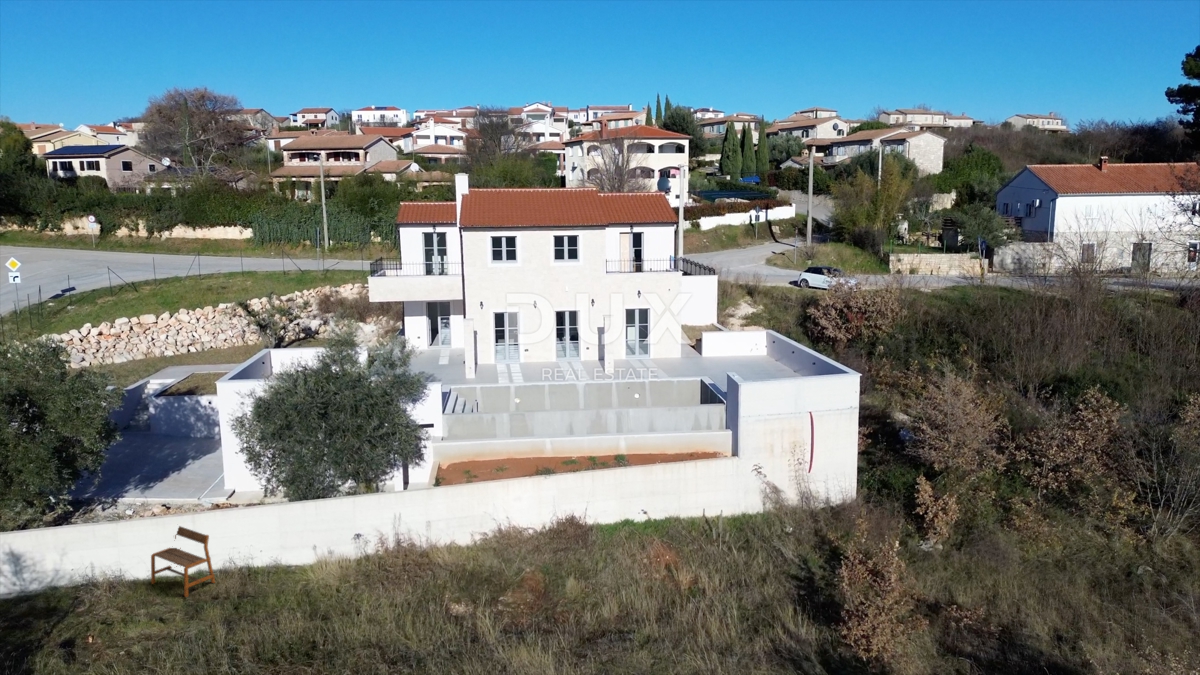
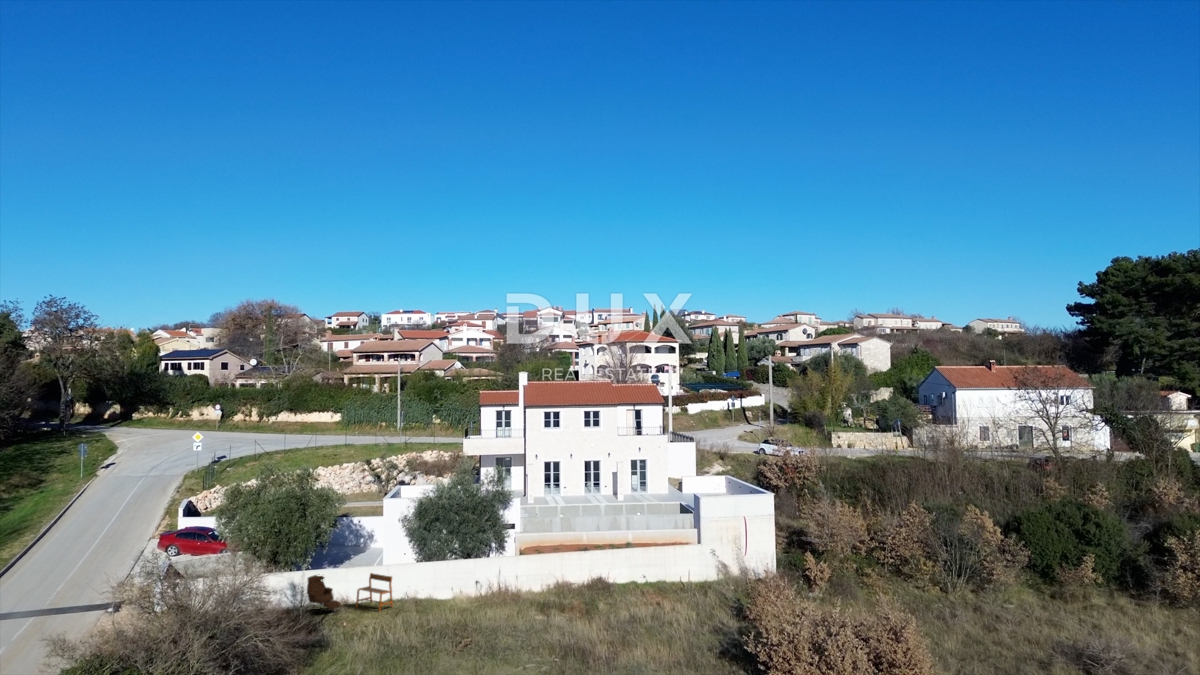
lounge chair: none [54,531,118,605] -> present [307,575,341,612]

